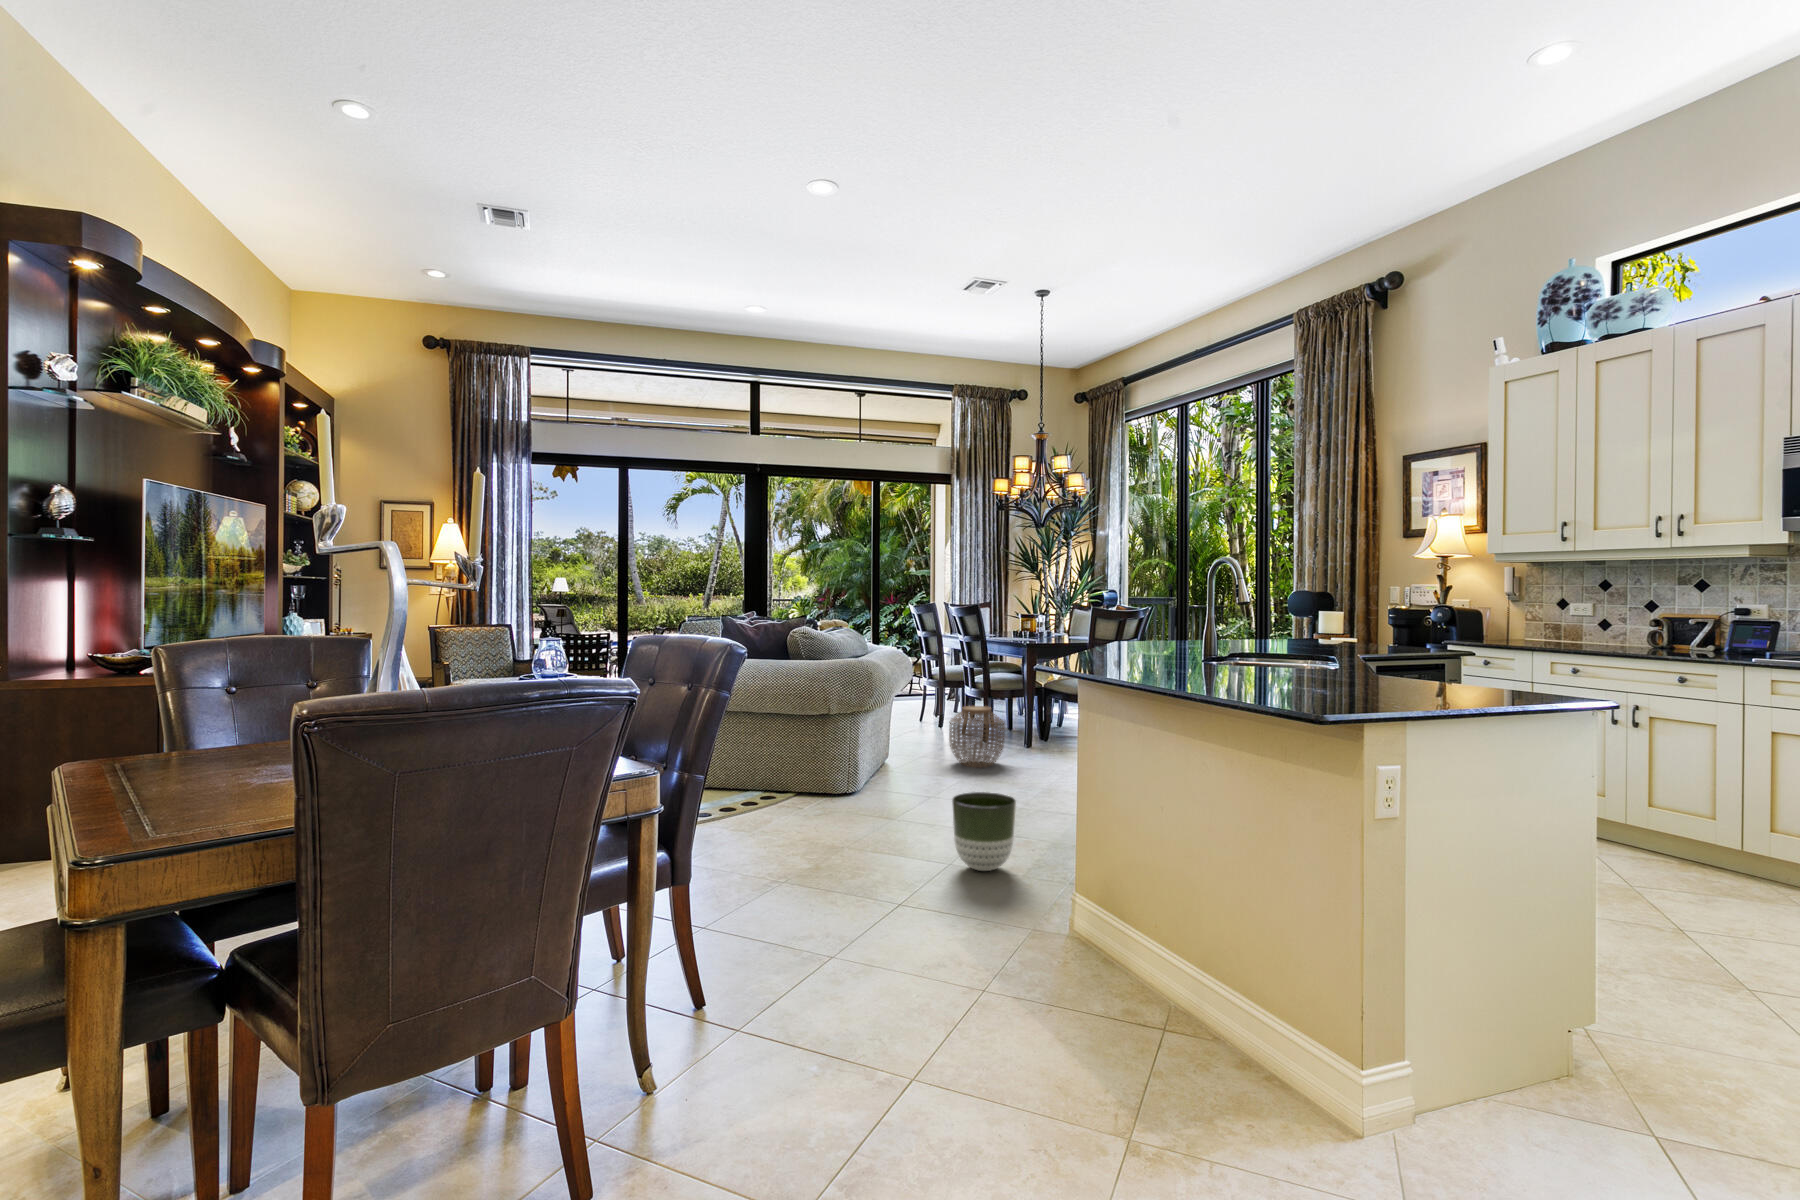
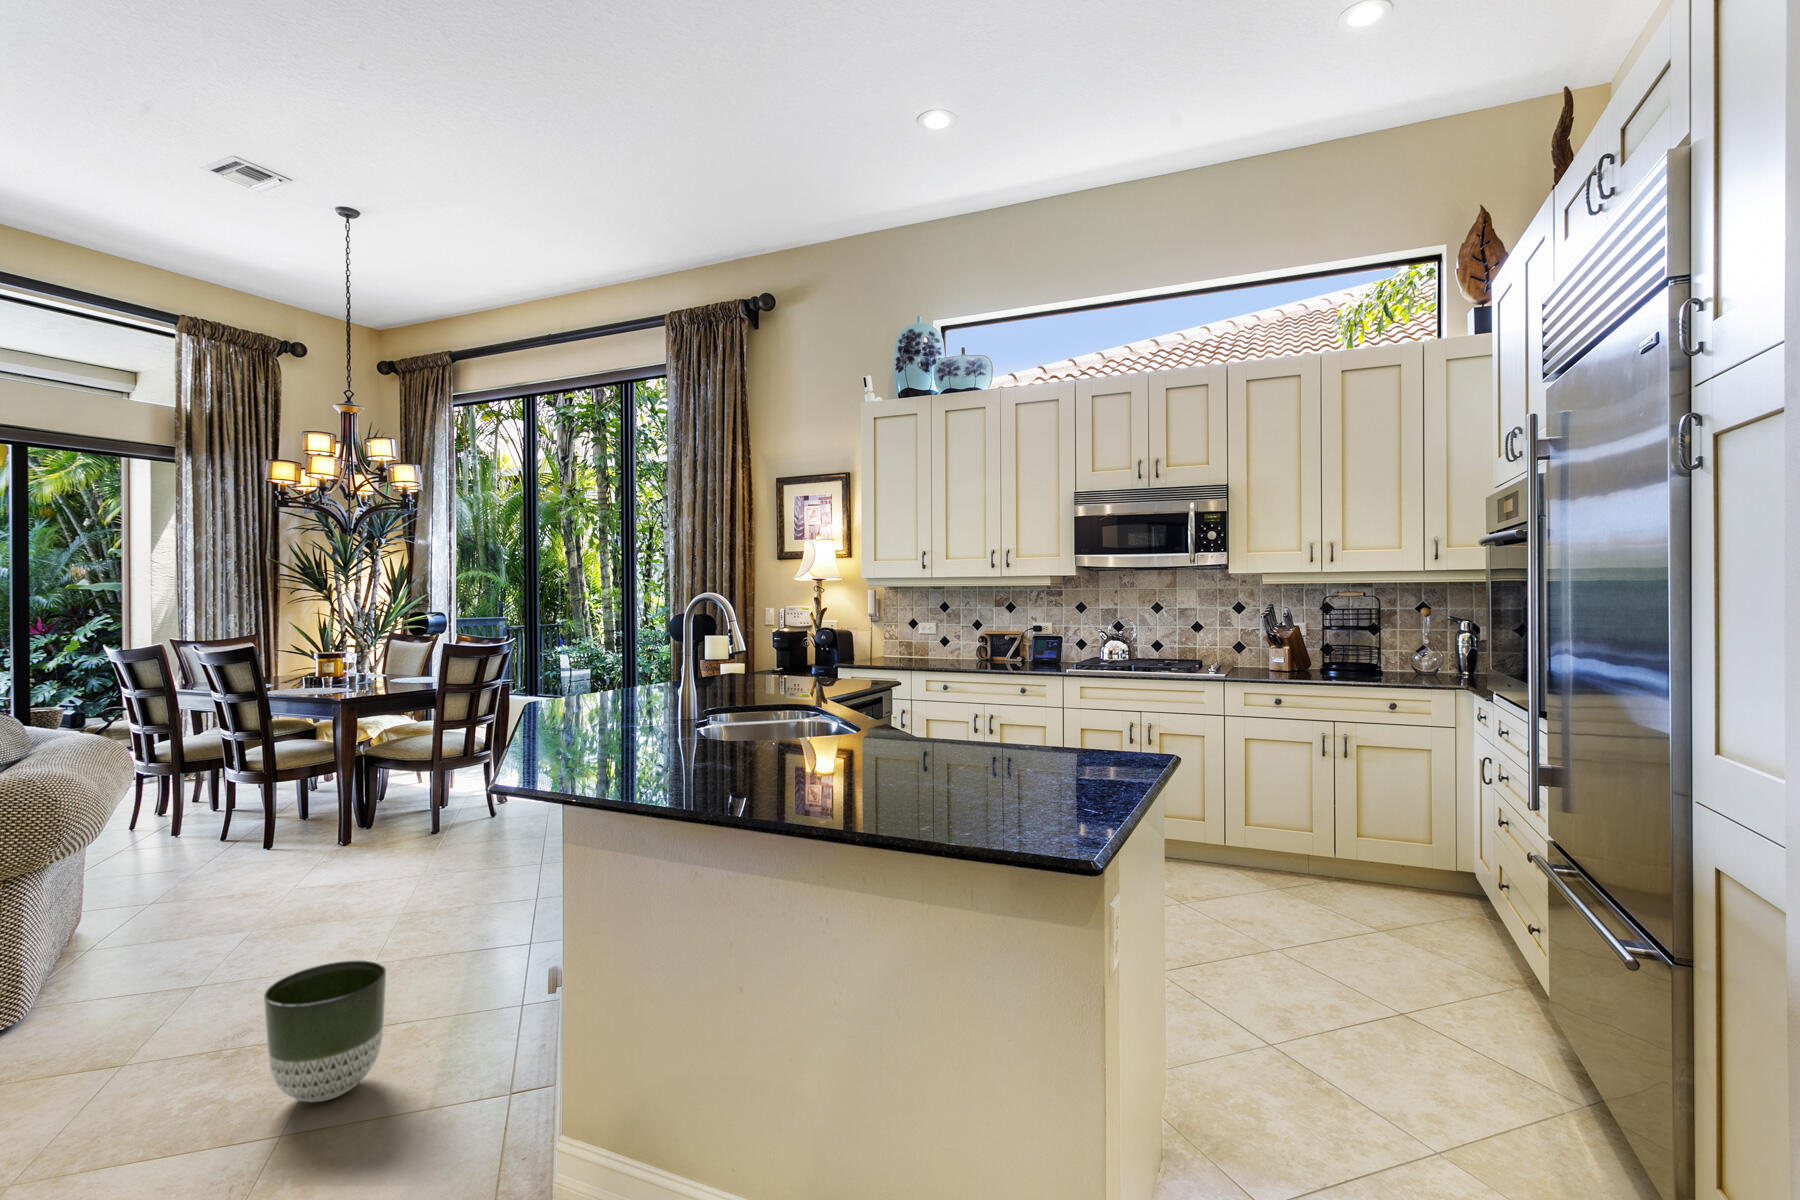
woven basket: present [949,706,1004,767] -> none [206,795,308,891]

